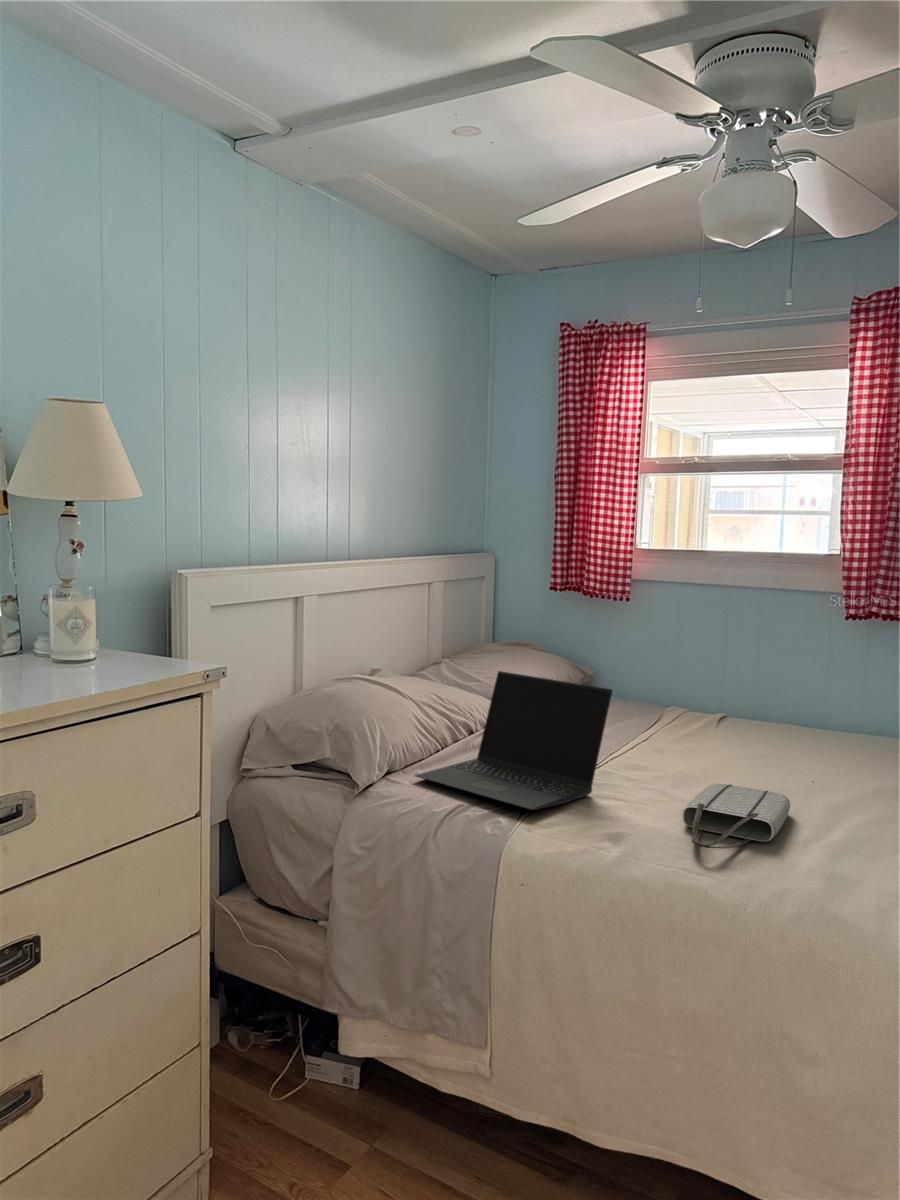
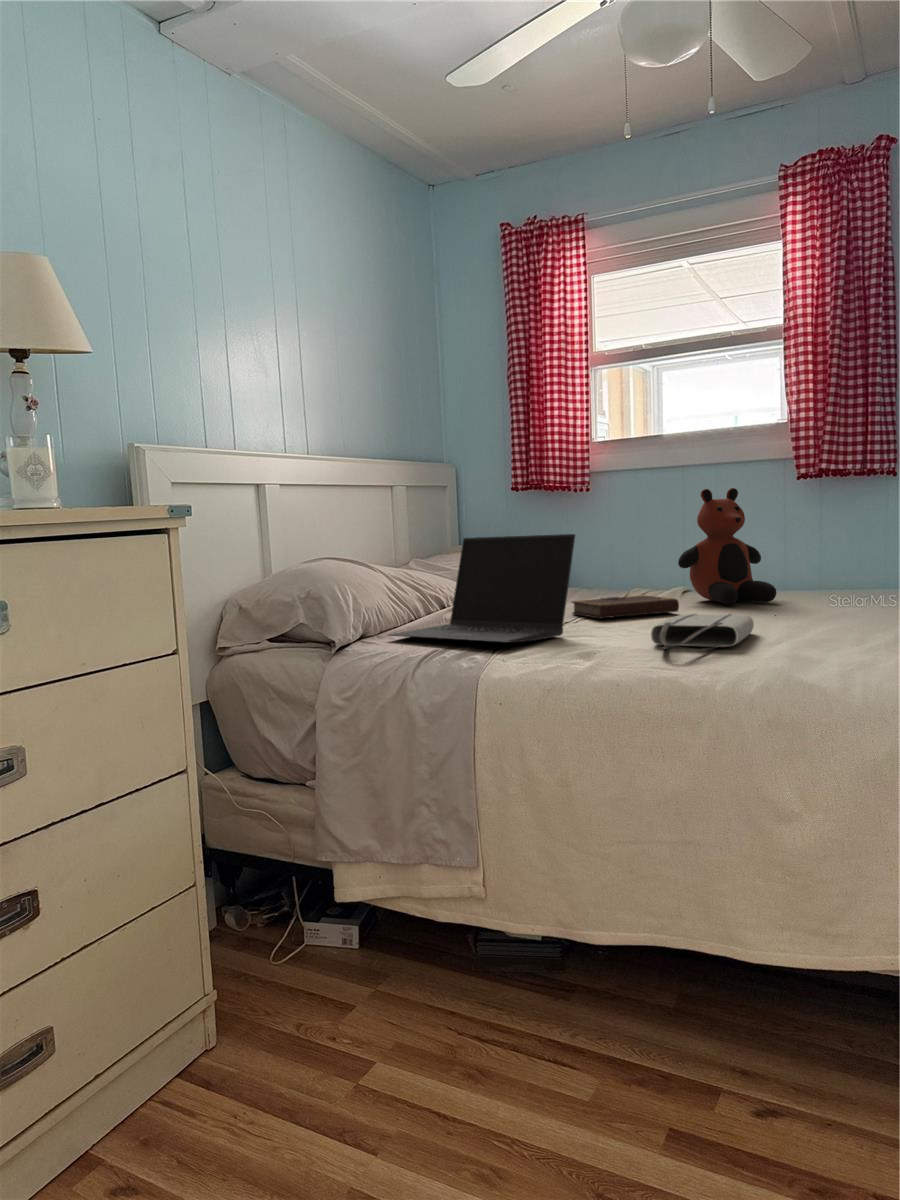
teddy bear: none [715,629,814,754] -> present [678,488,777,605]
notebook: none [602,735,713,765] -> present [572,595,679,618]

